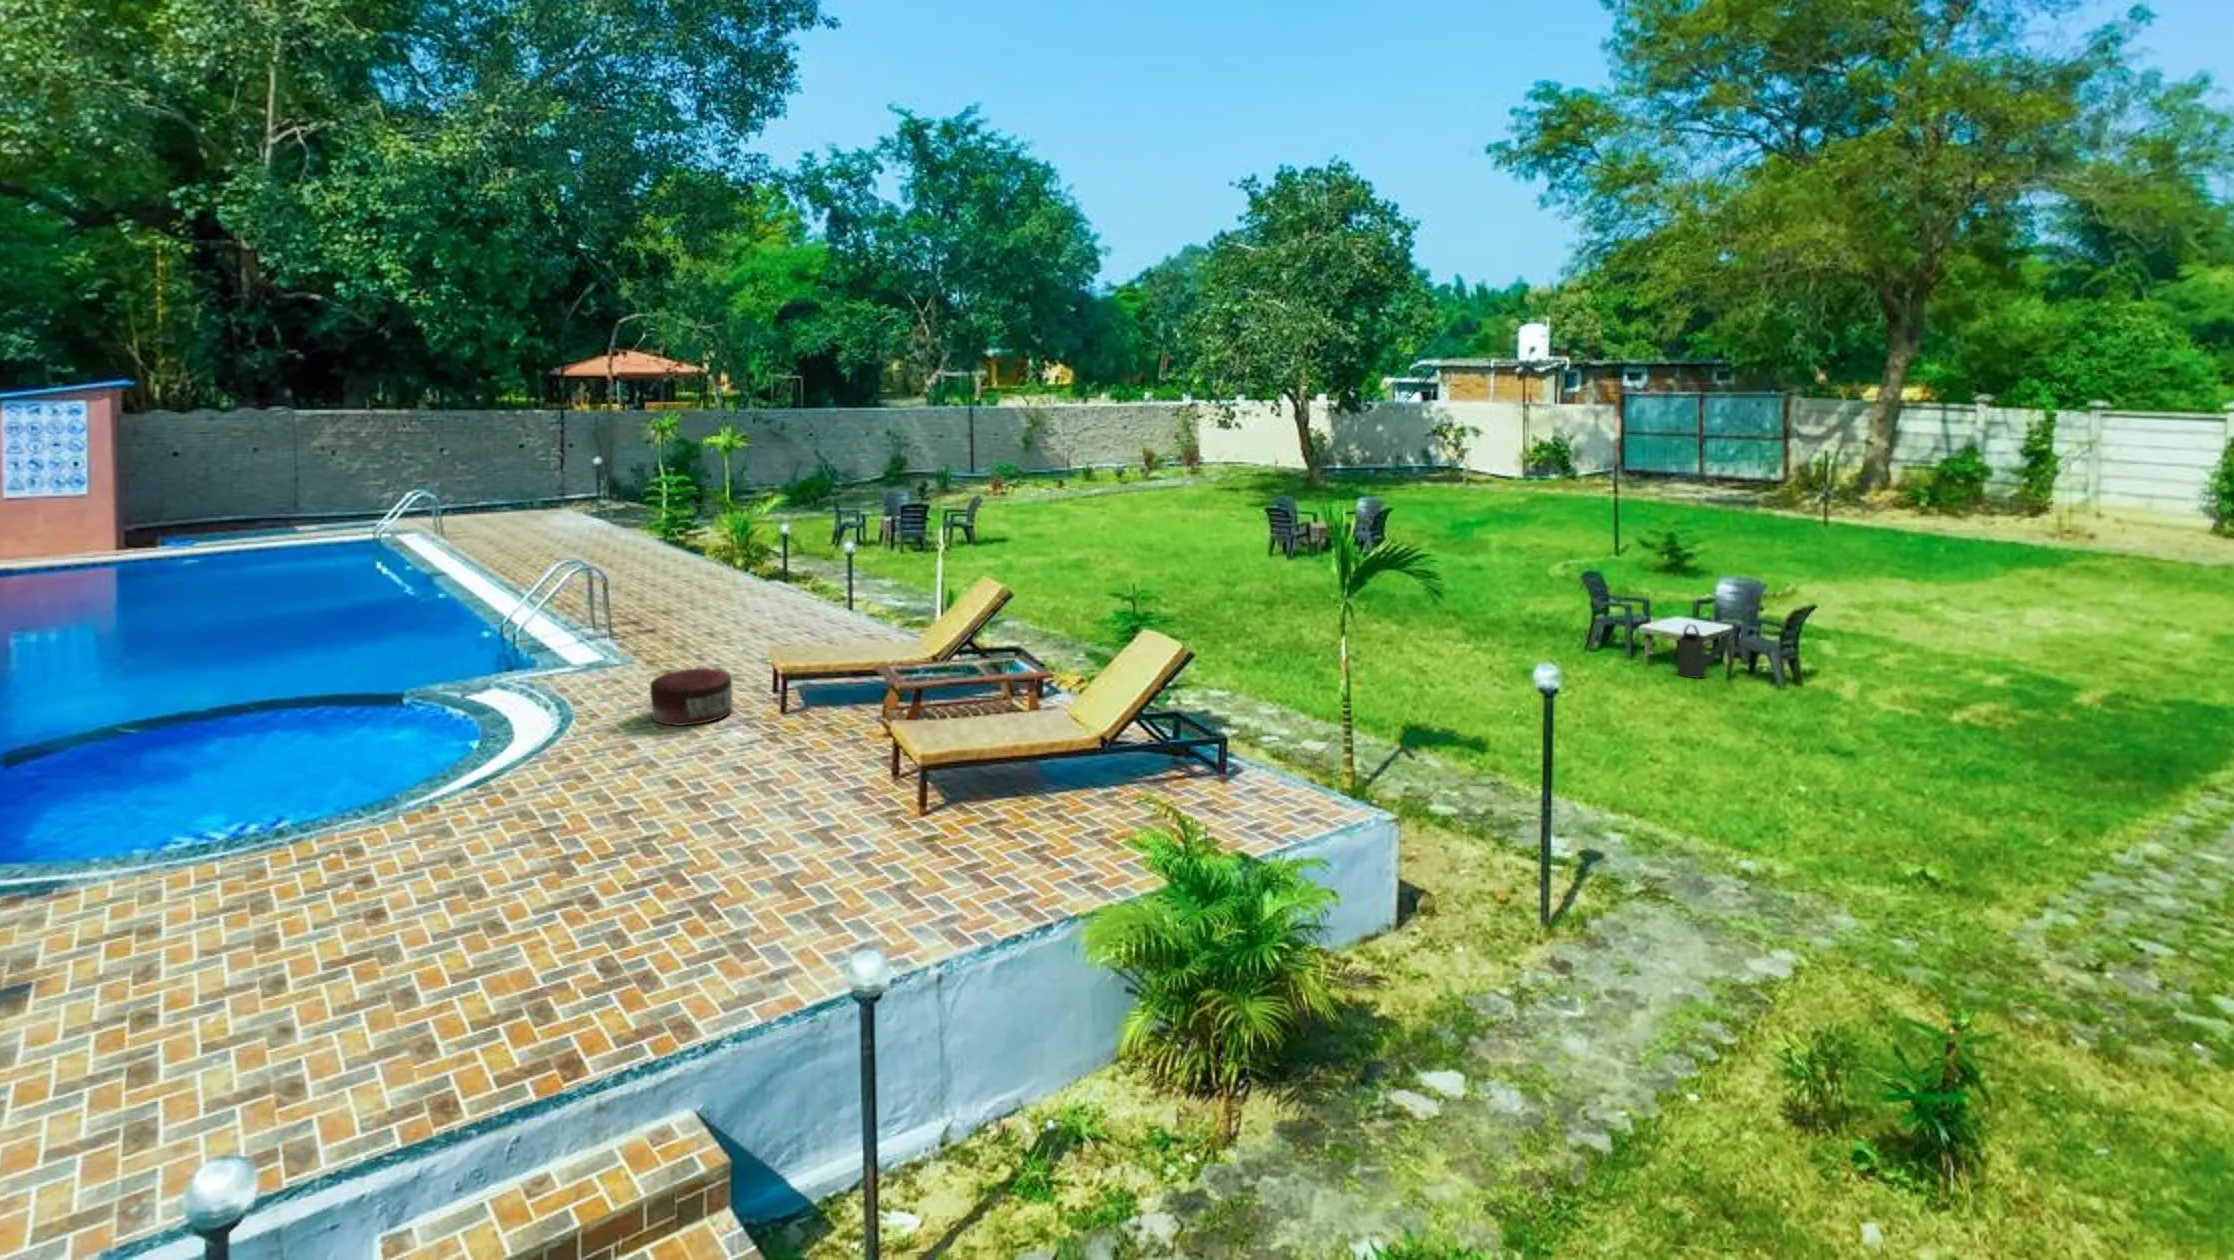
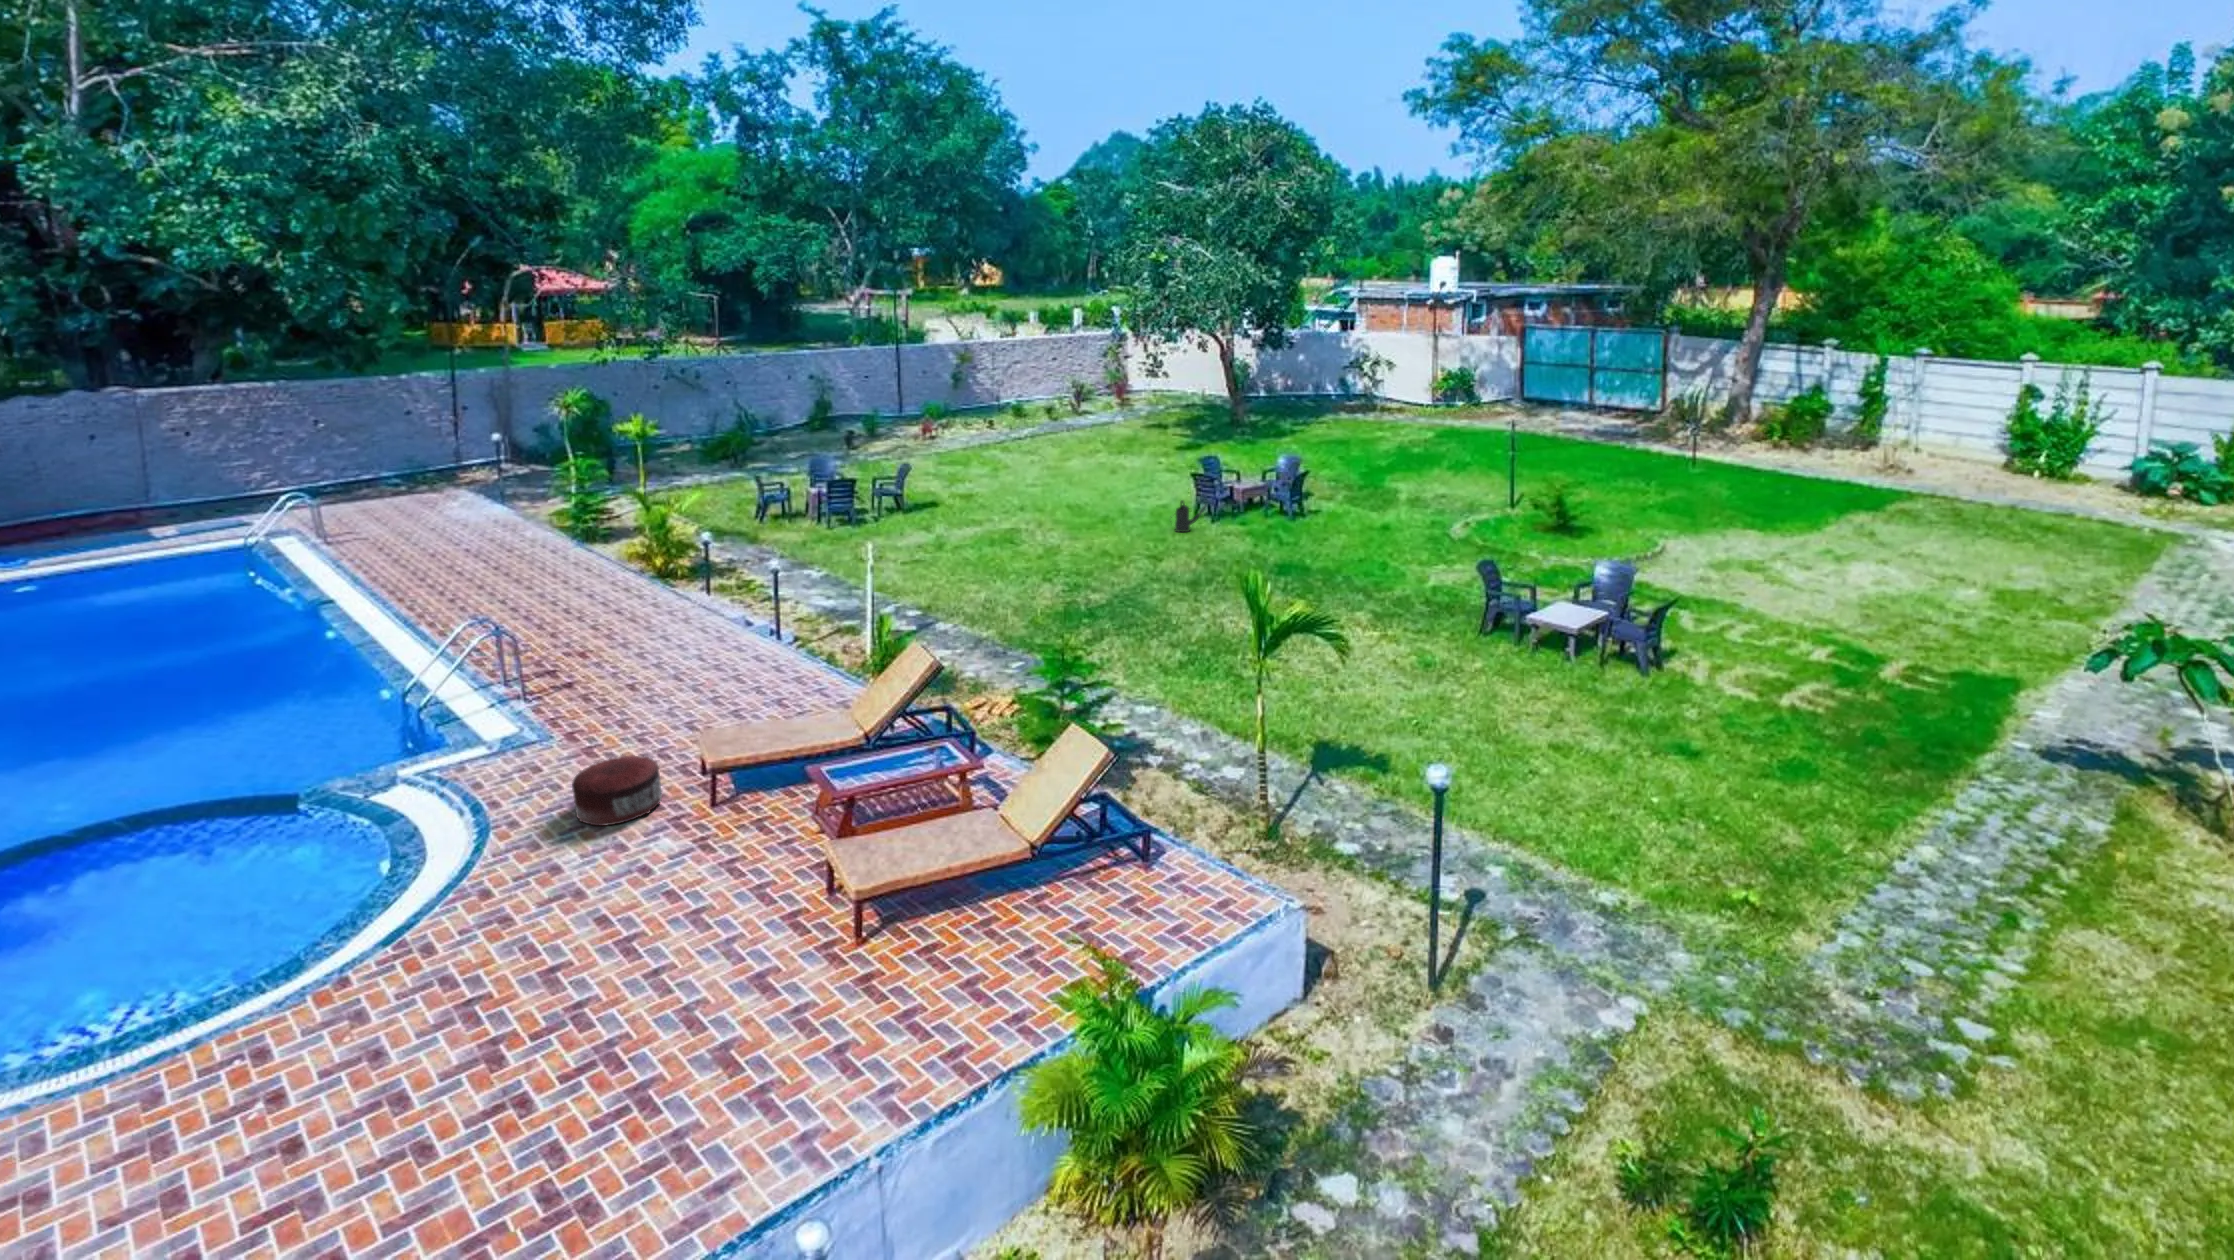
watering can: present [1671,625,1731,678] -> present [1175,500,1206,532]

